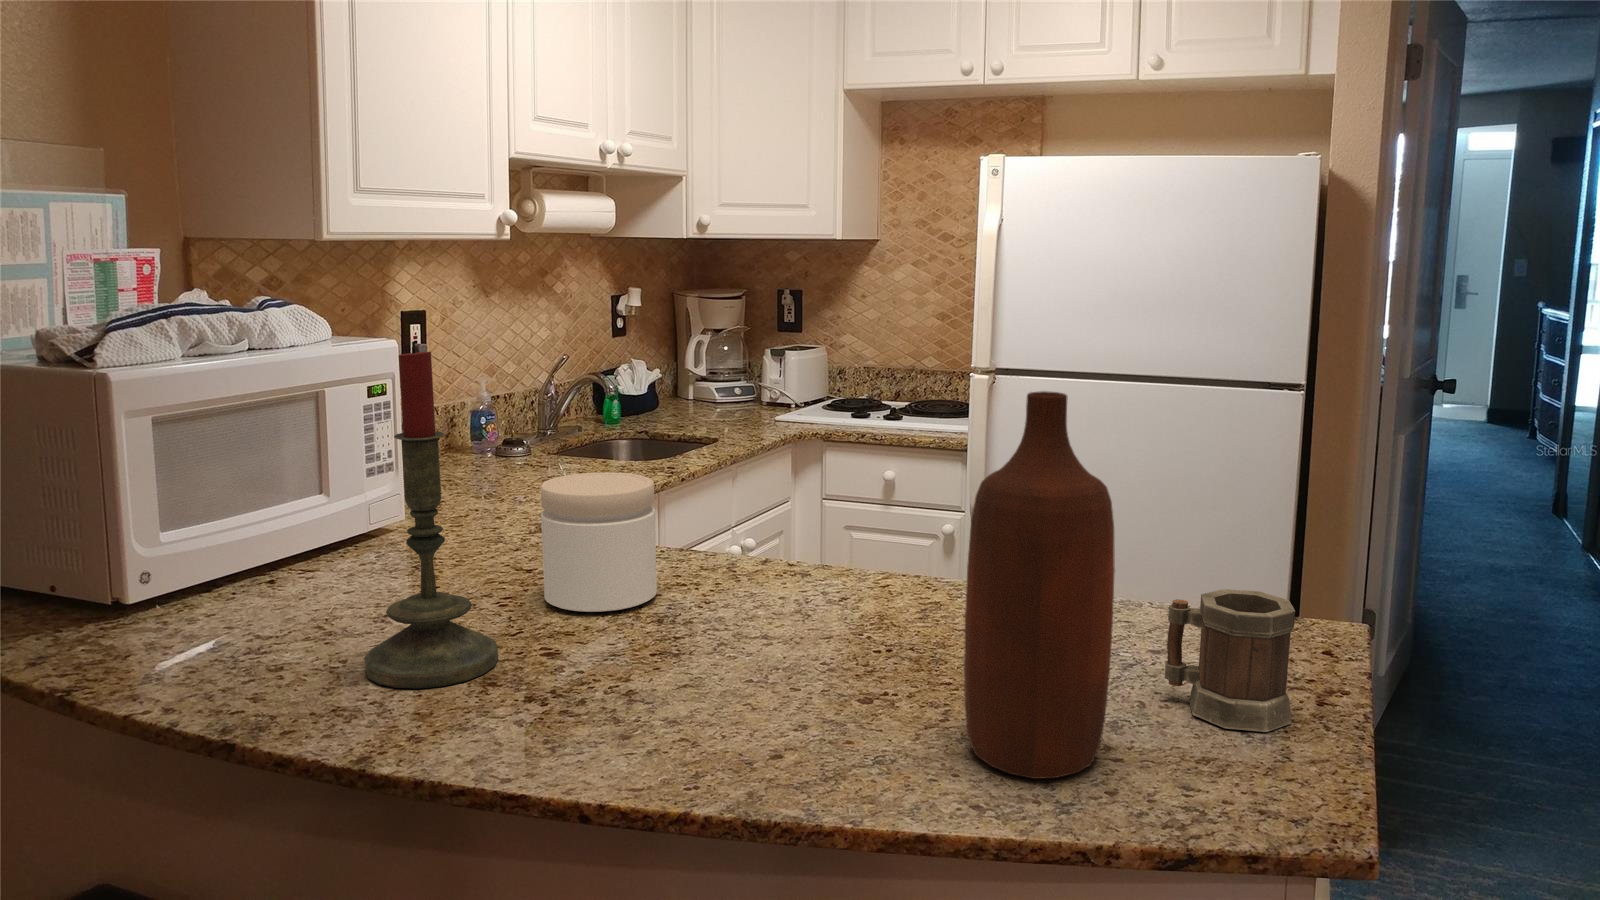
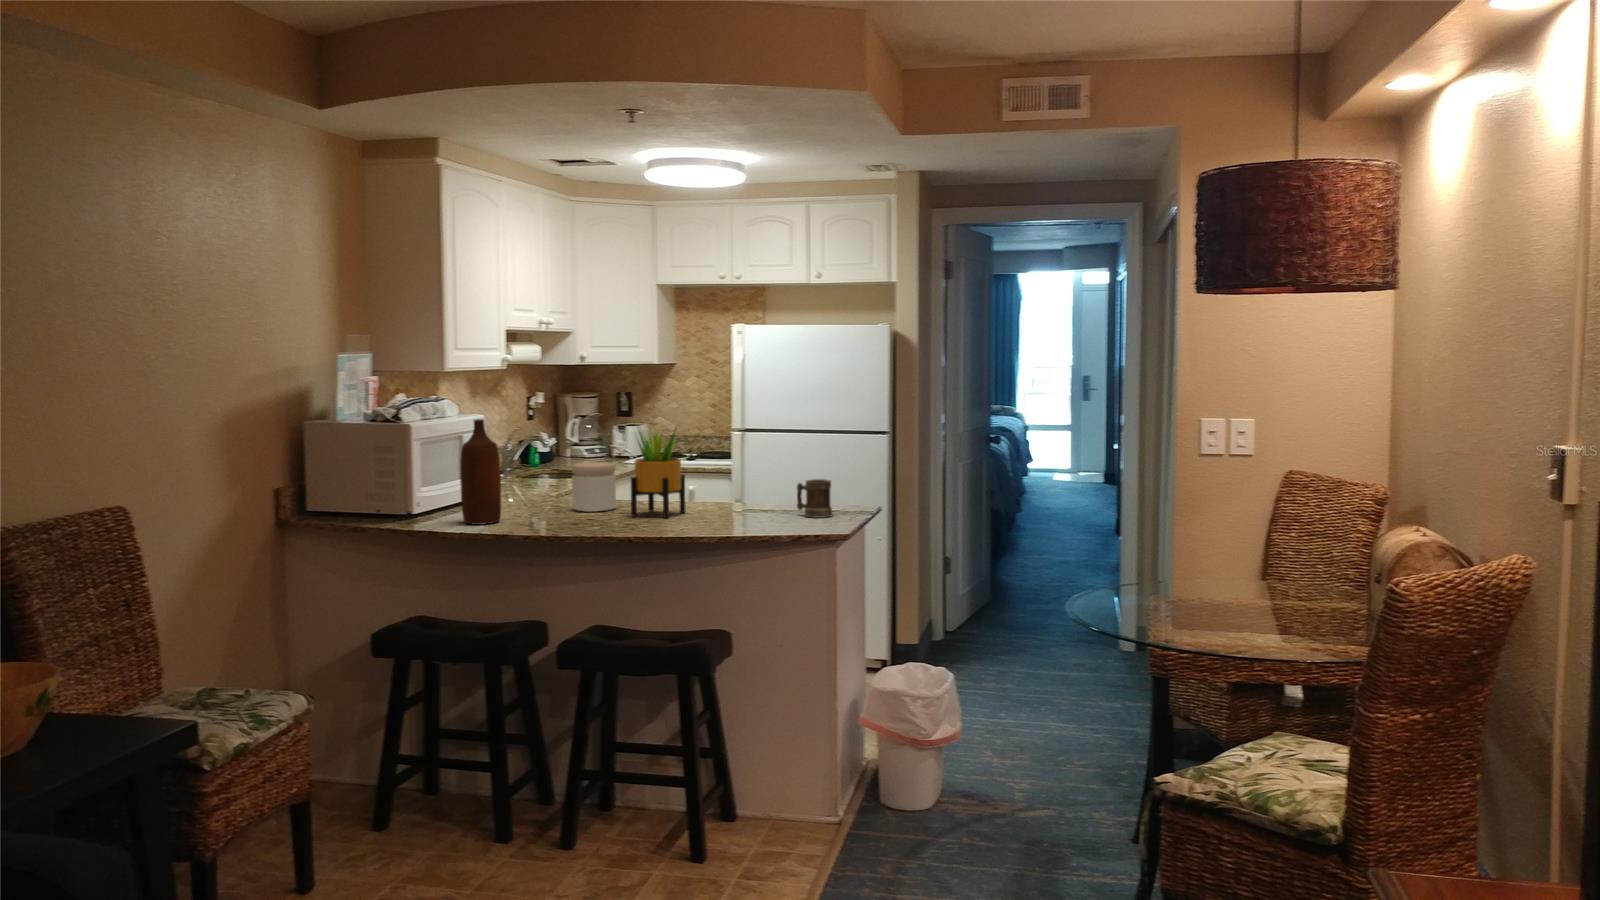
candle: present [365,342,498,689] -> none [528,409,573,525]
potted plant: none [664,375,824,678] -> present [630,428,686,518]
bottle: present [964,391,1115,779] -> present [460,419,501,525]

